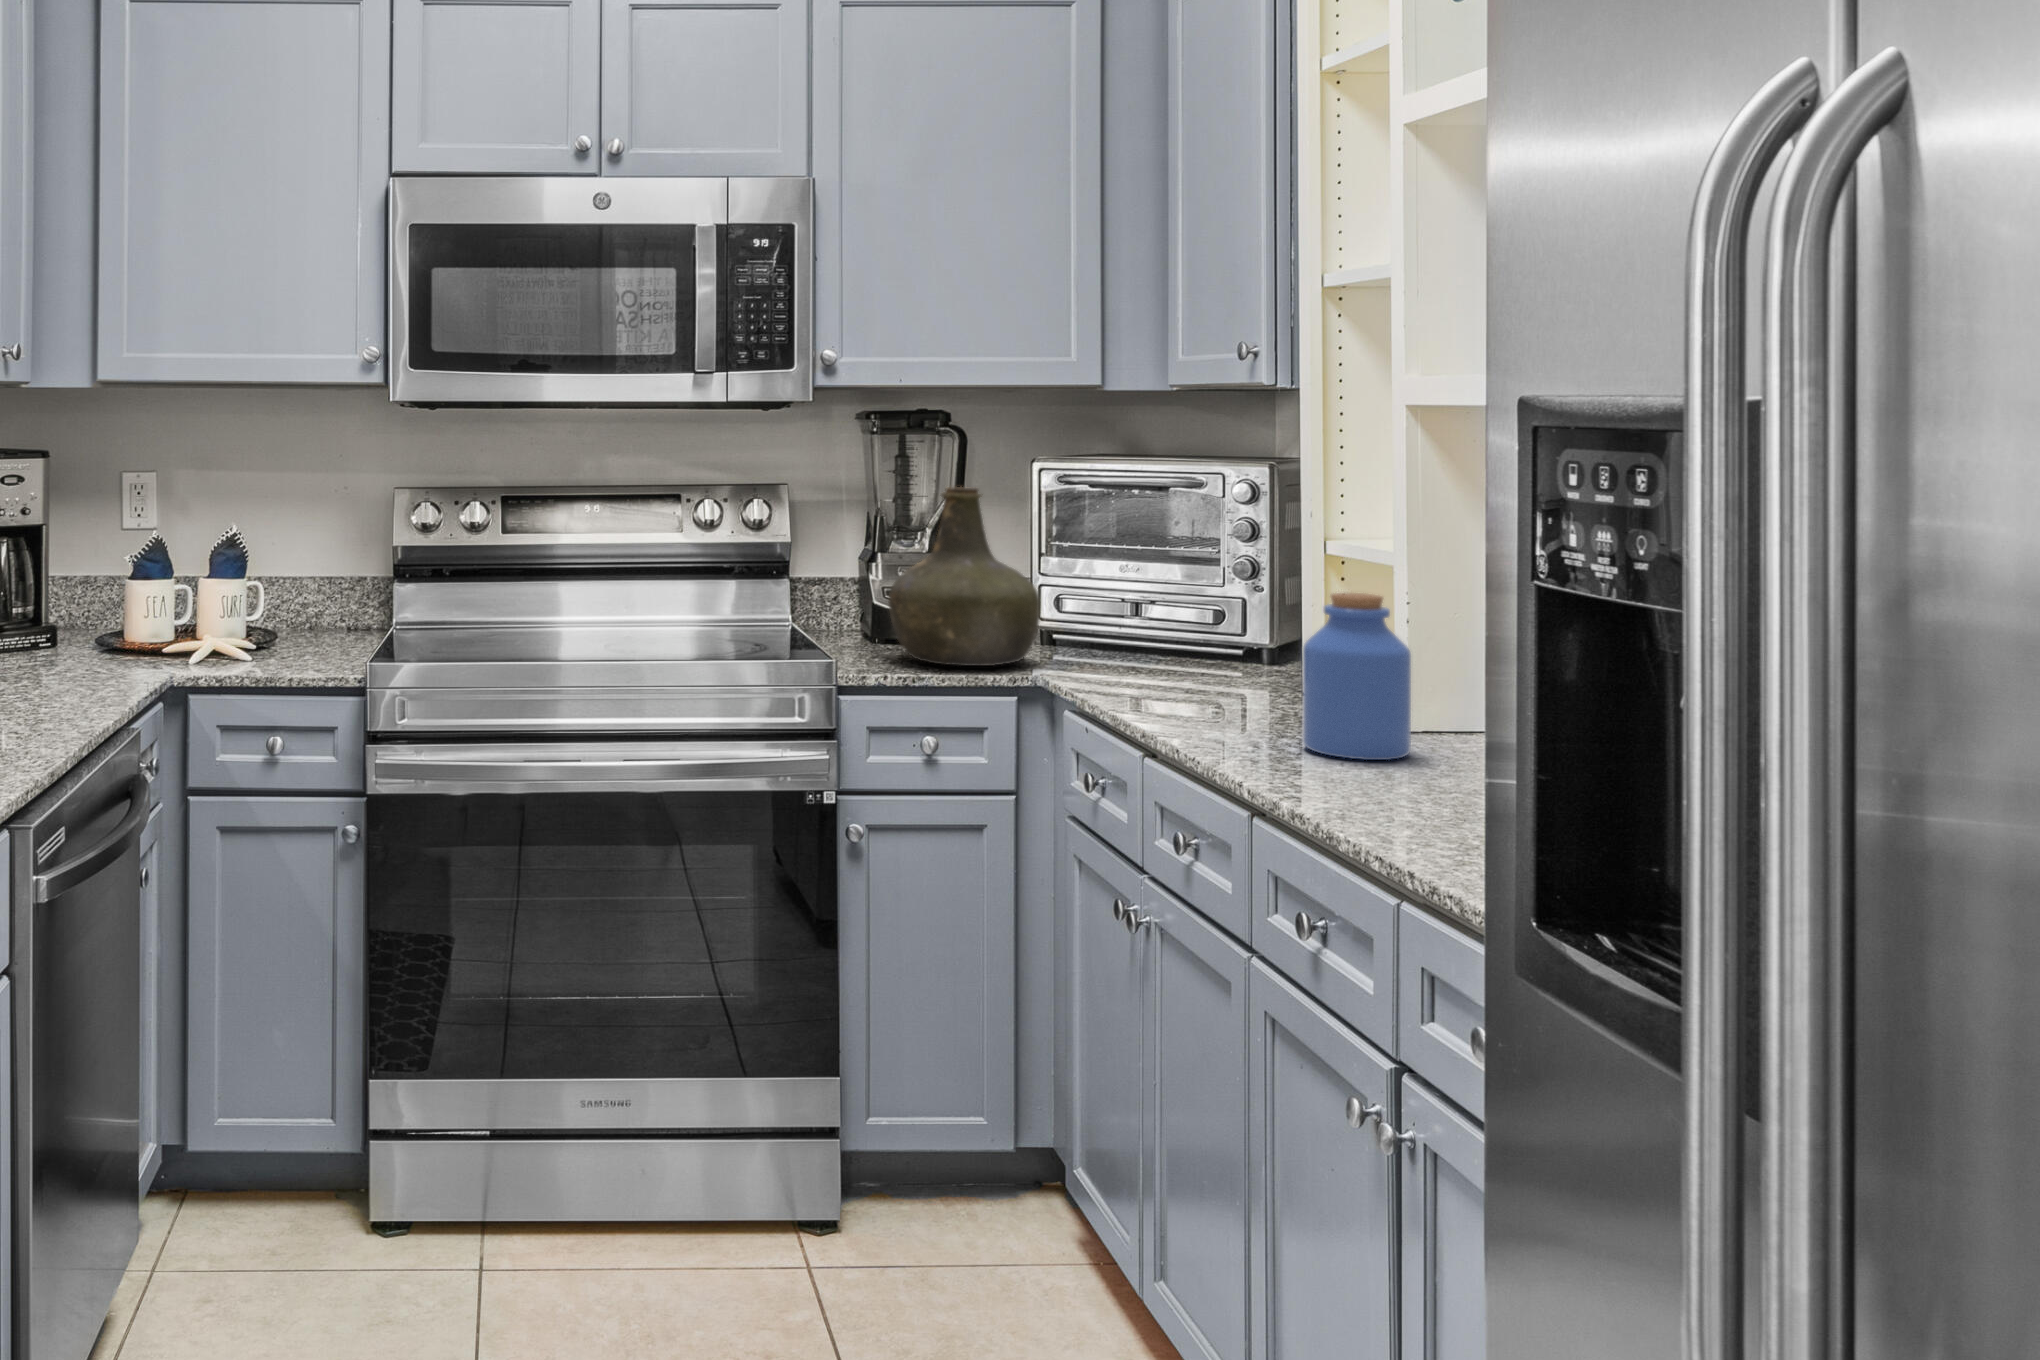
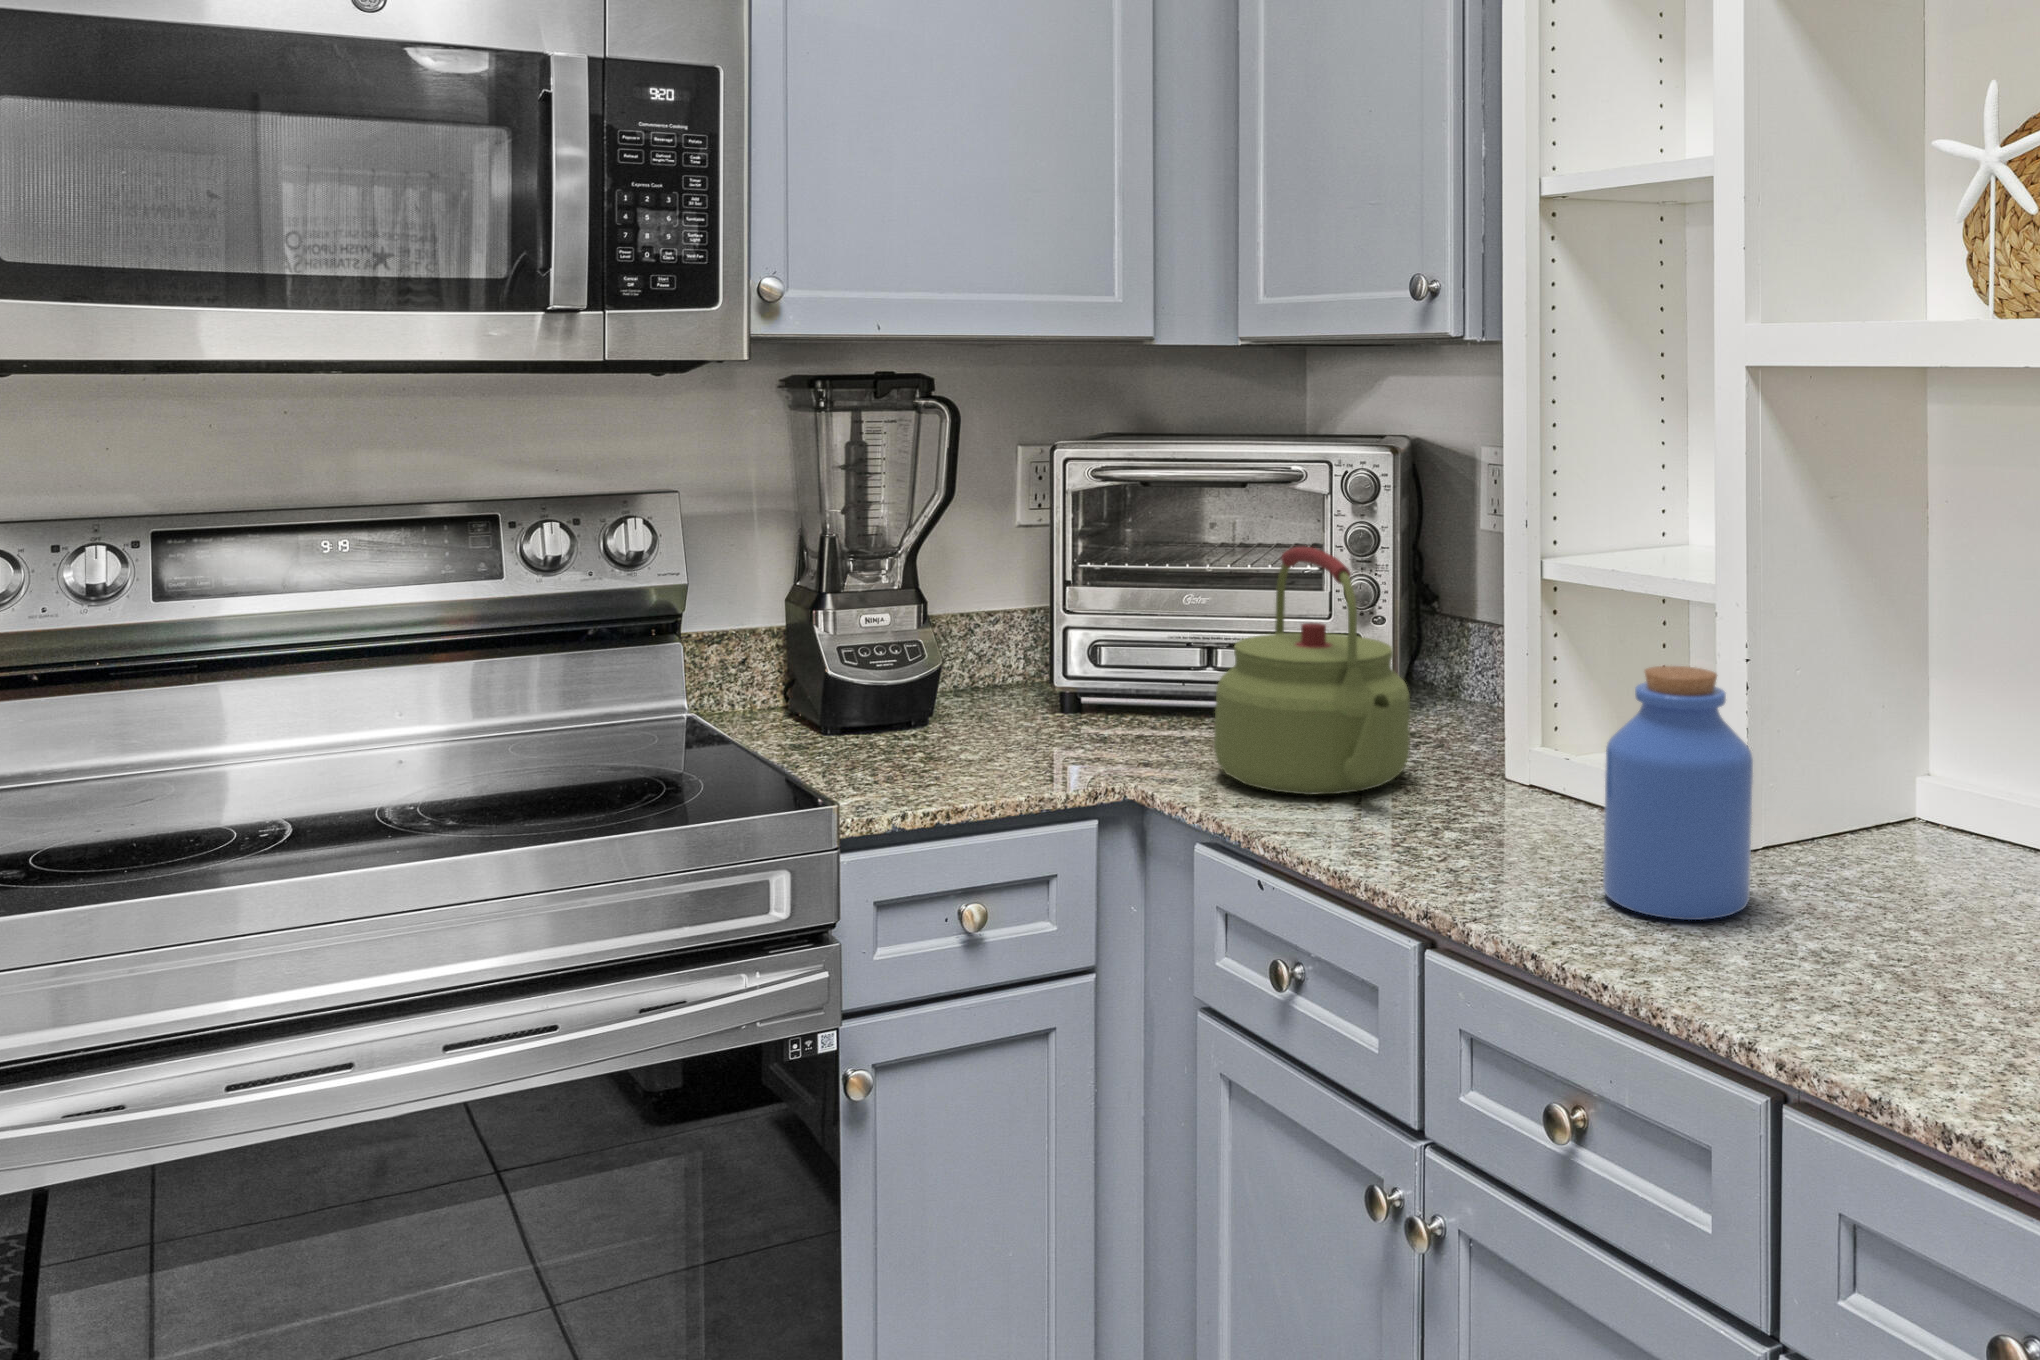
bottle: present [888,487,1040,666] -> none [871,494,1098,774]
kettle: none [1107,525,1252,693] -> present [1214,547,1410,795]

